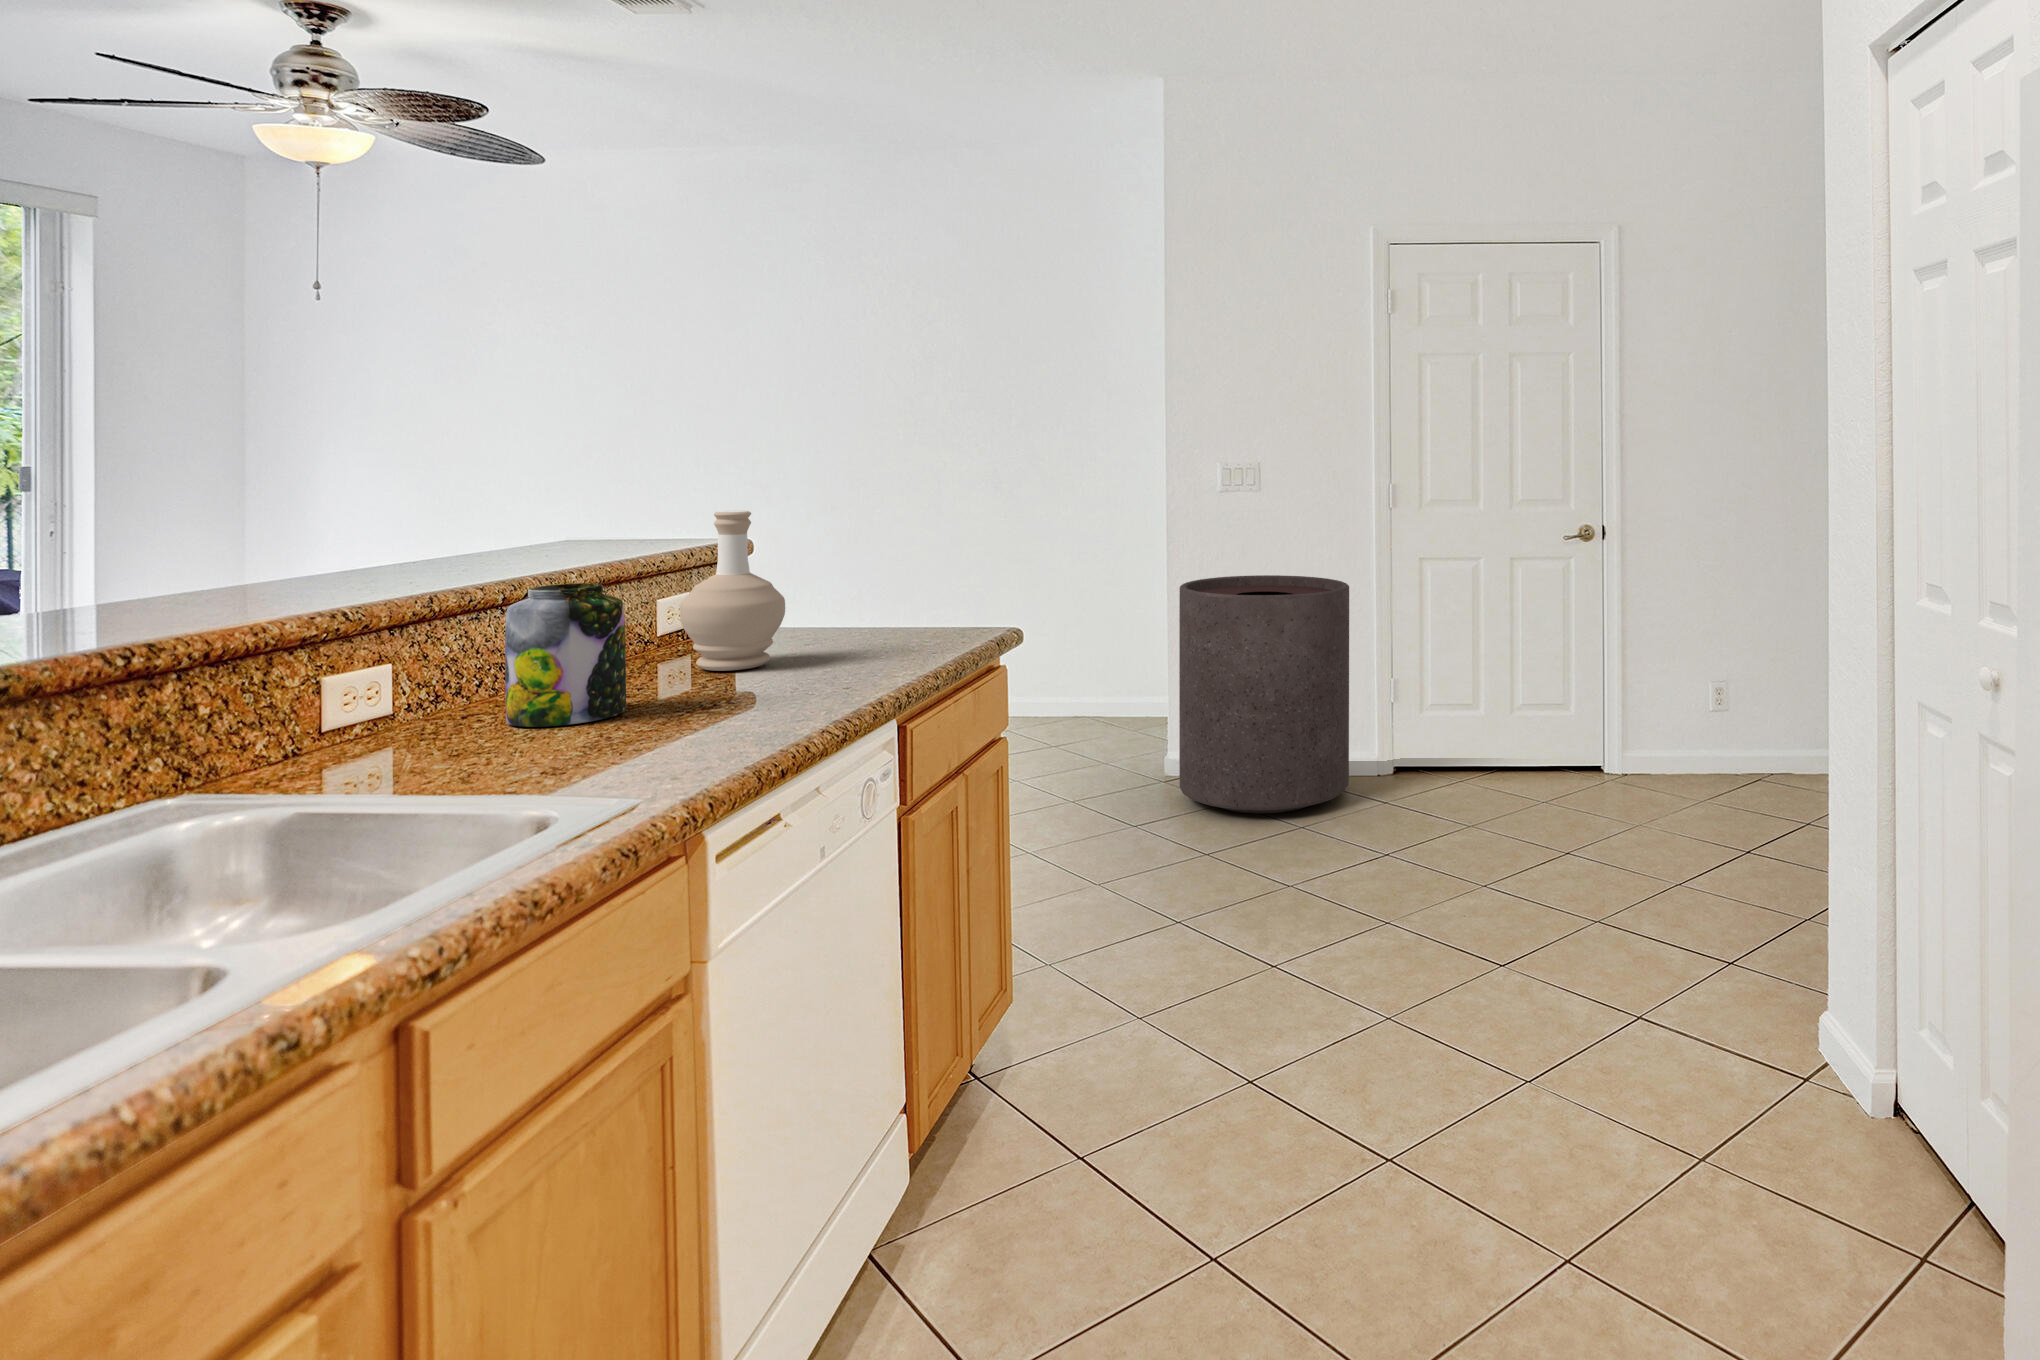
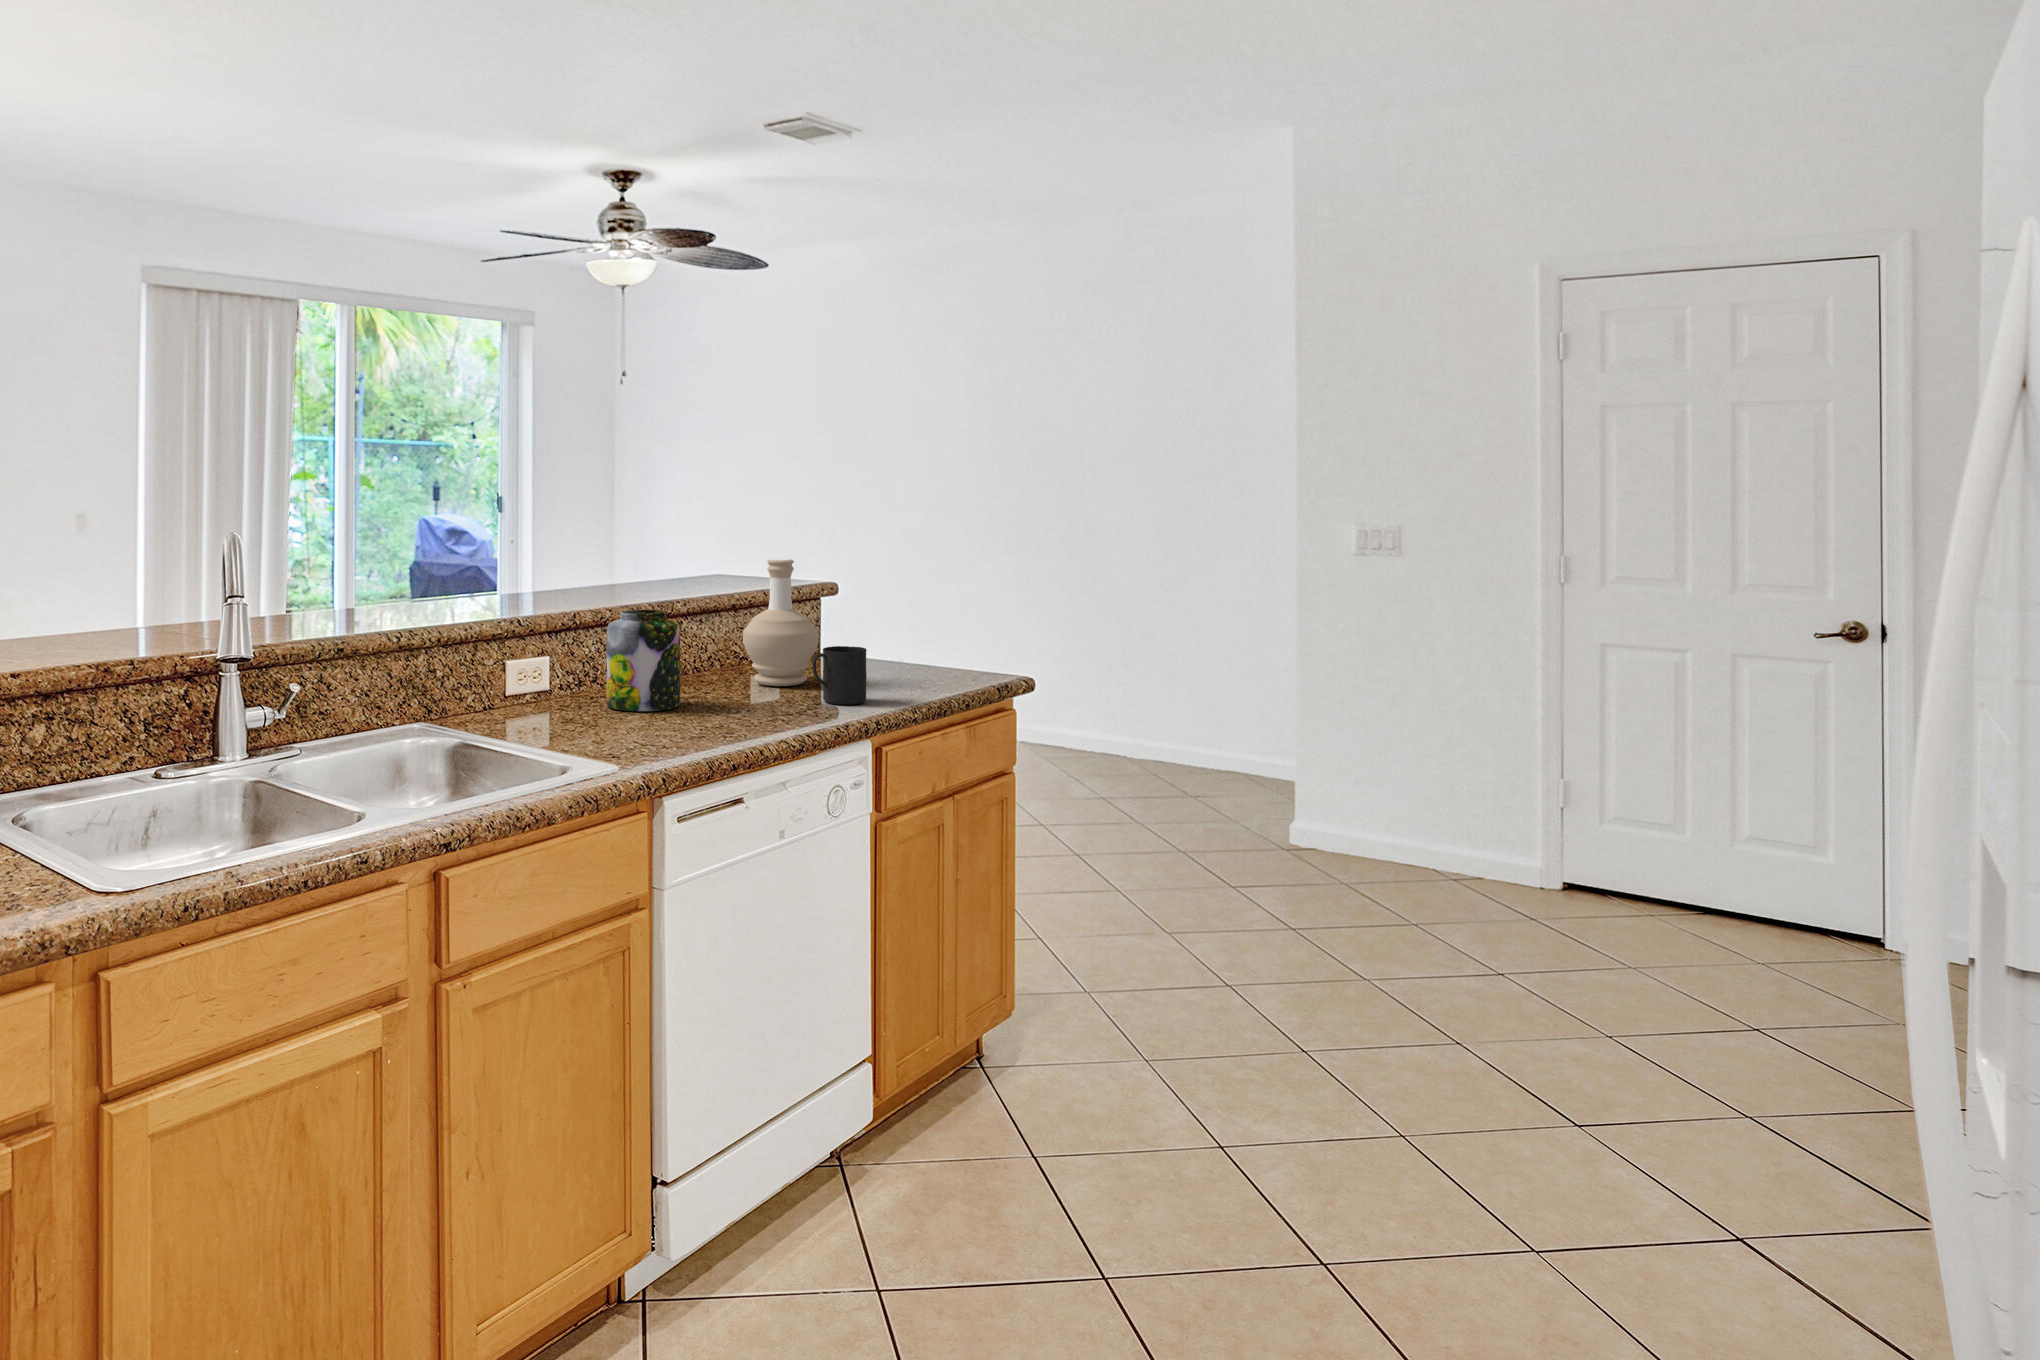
trash can: present [1179,575,1349,813] -> none [1291,644,1503,915]
mug: none [808,611,875,682] -> present [812,646,867,705]

